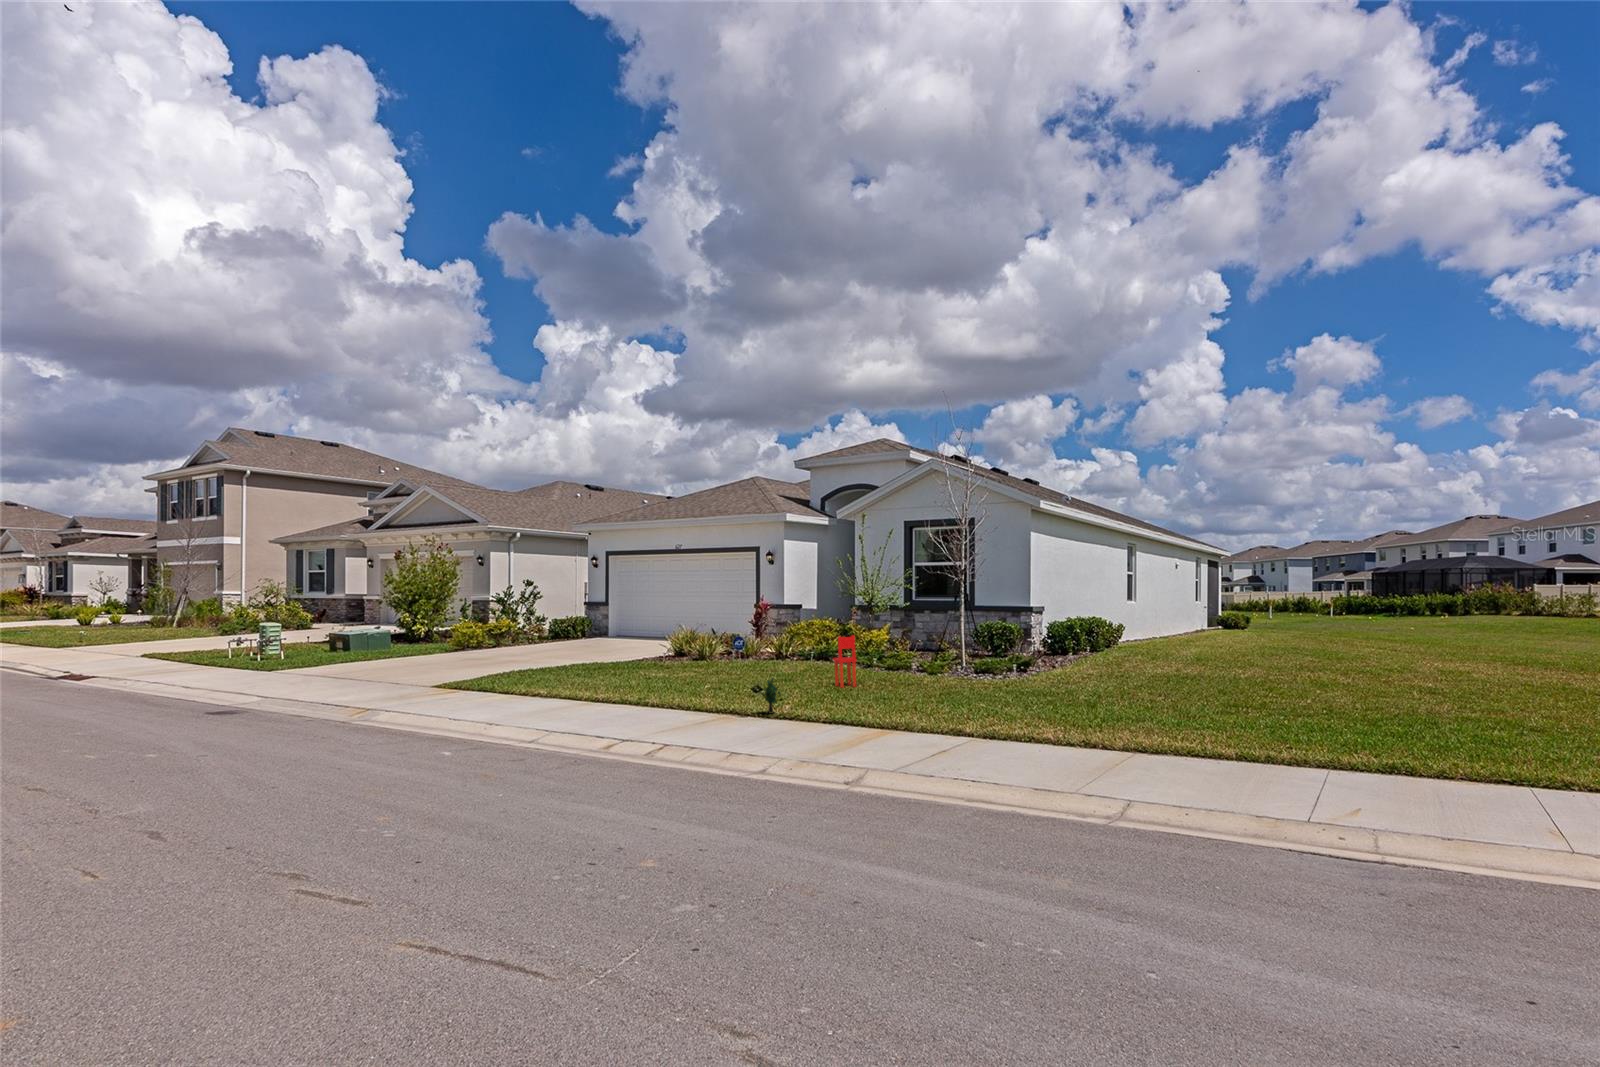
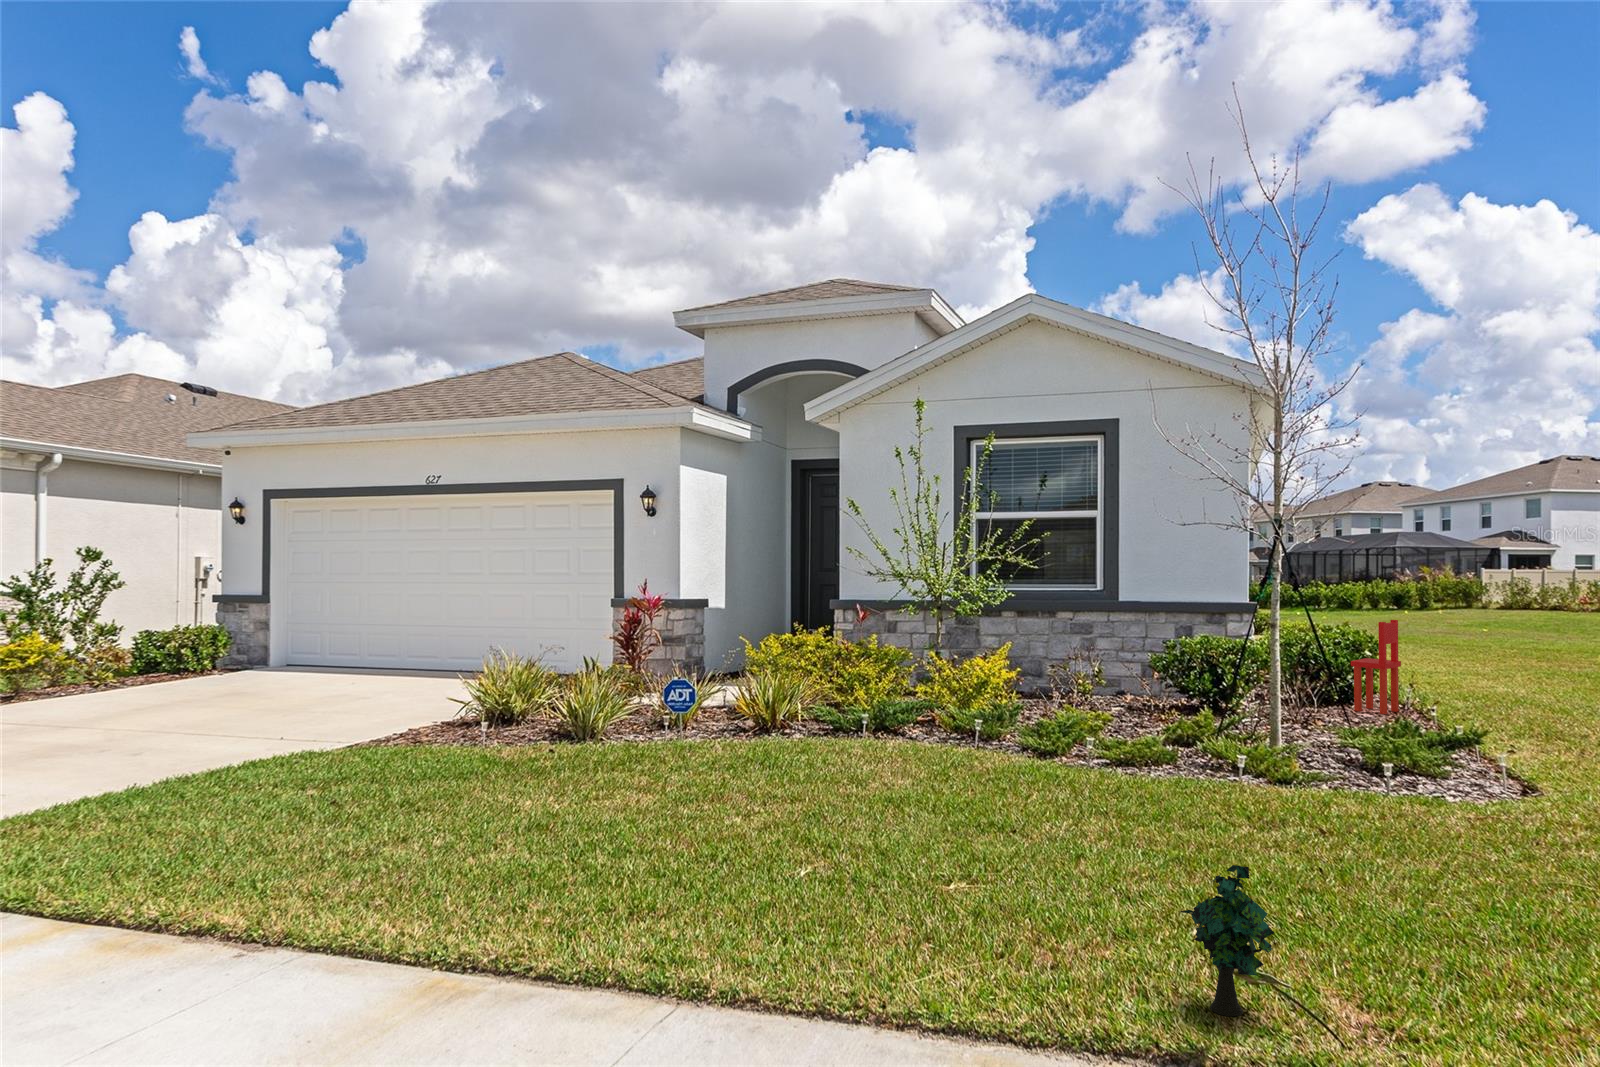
chair: present [833,635,857,688] -> present [1351,620,1401,714]

